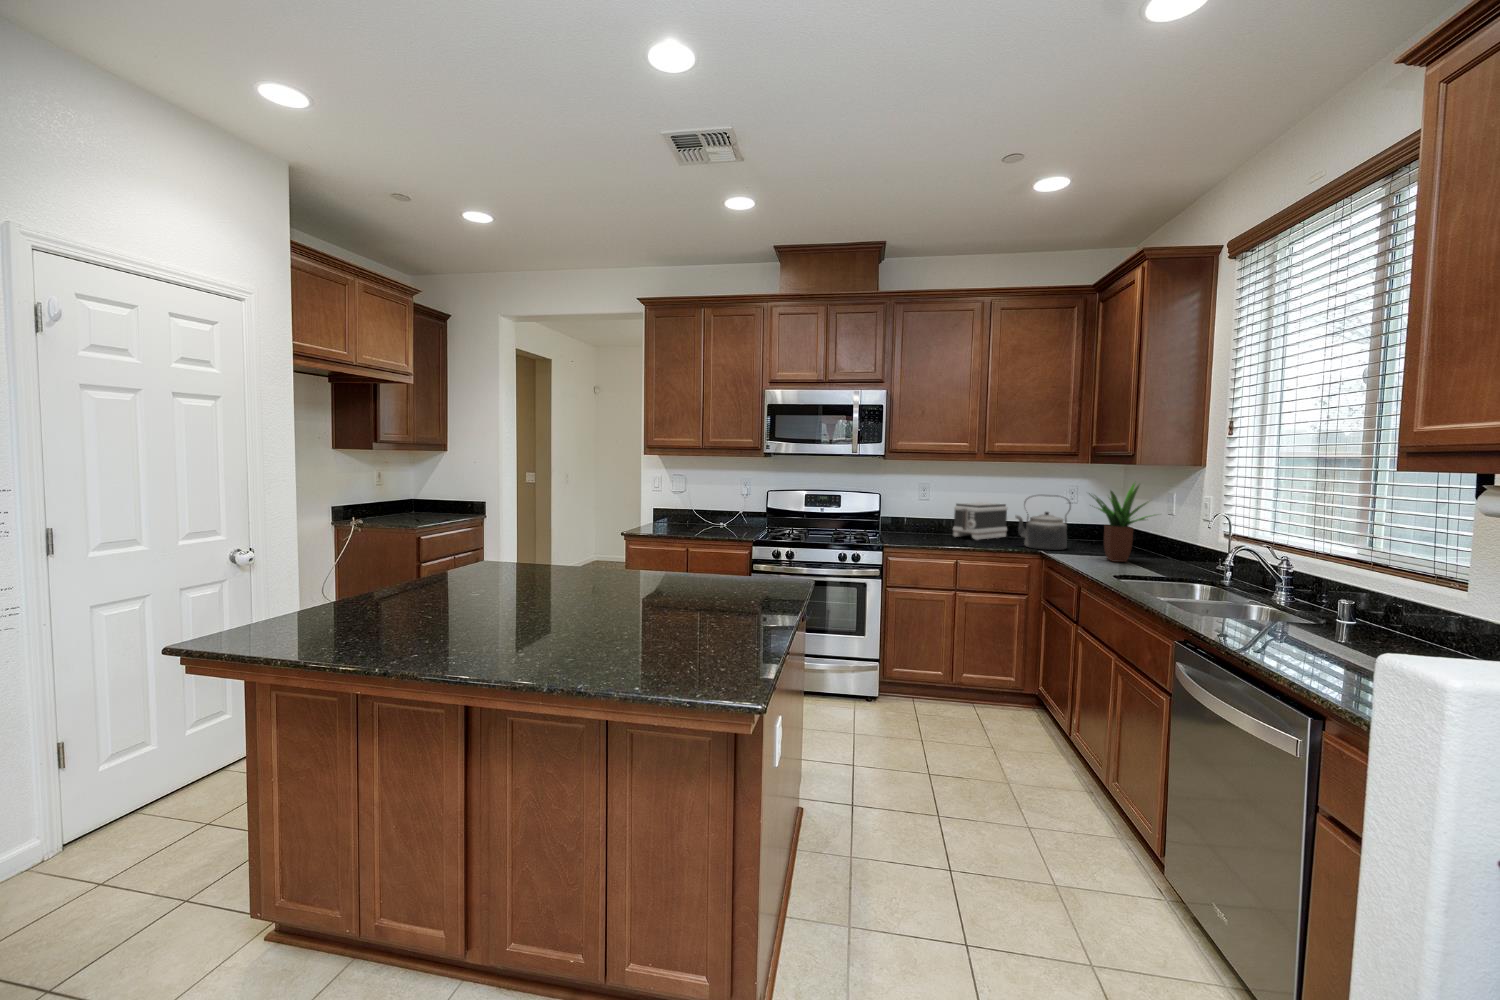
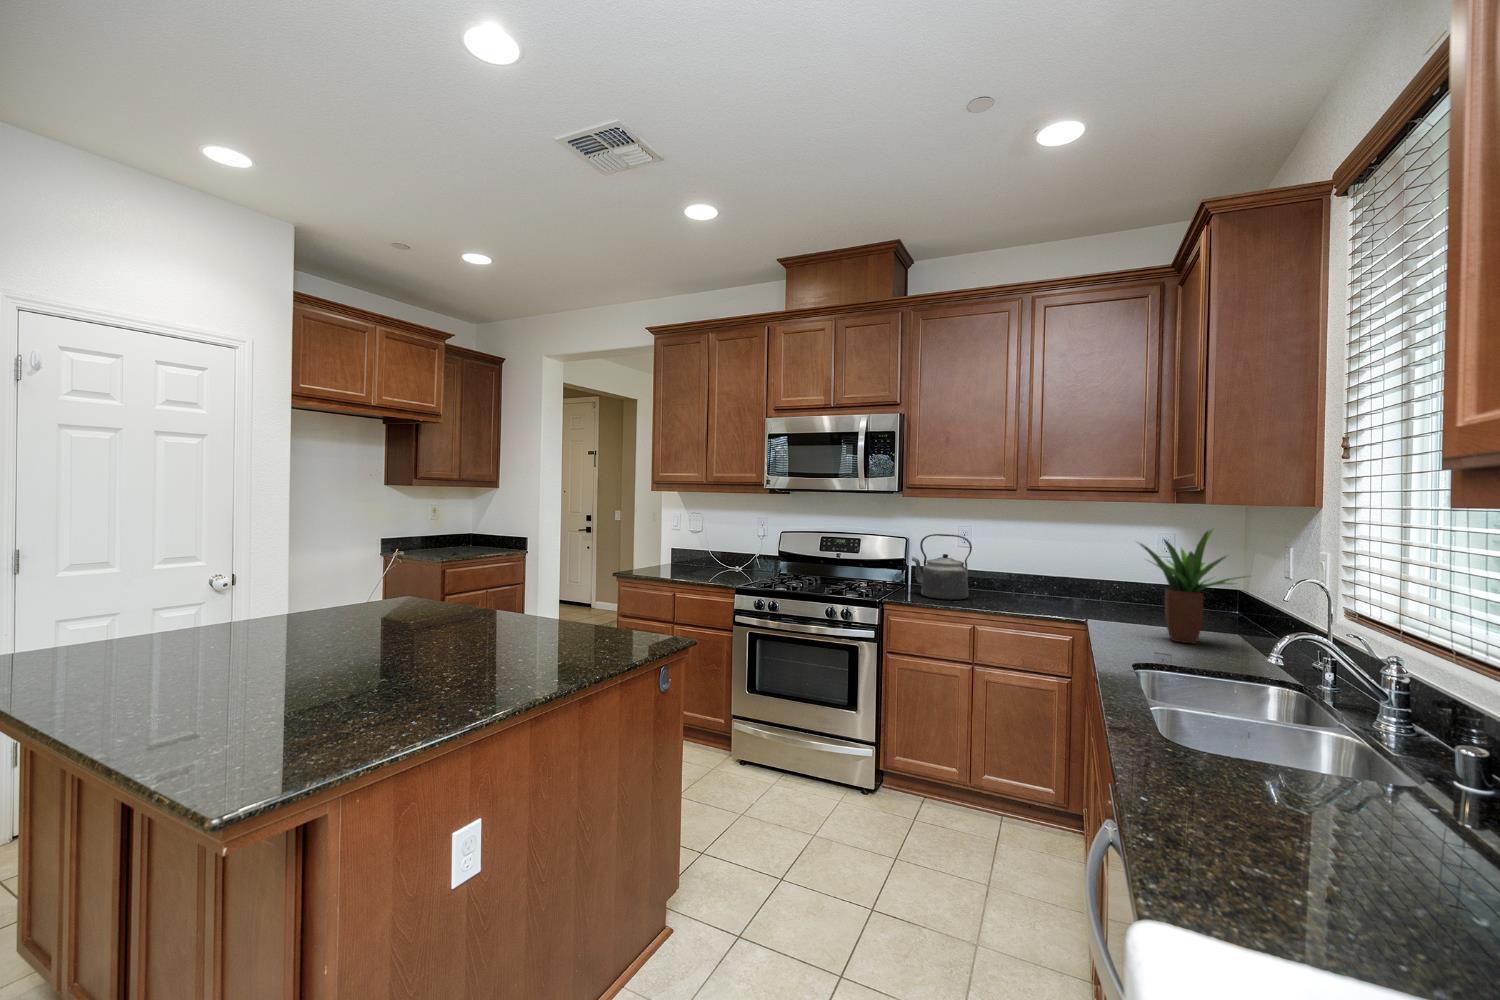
kettle: present [1015,495,1071,550] -> present [912,534,972,600]
toaster: present [953,502,1007,540] -> none [989,552,1066,599]

